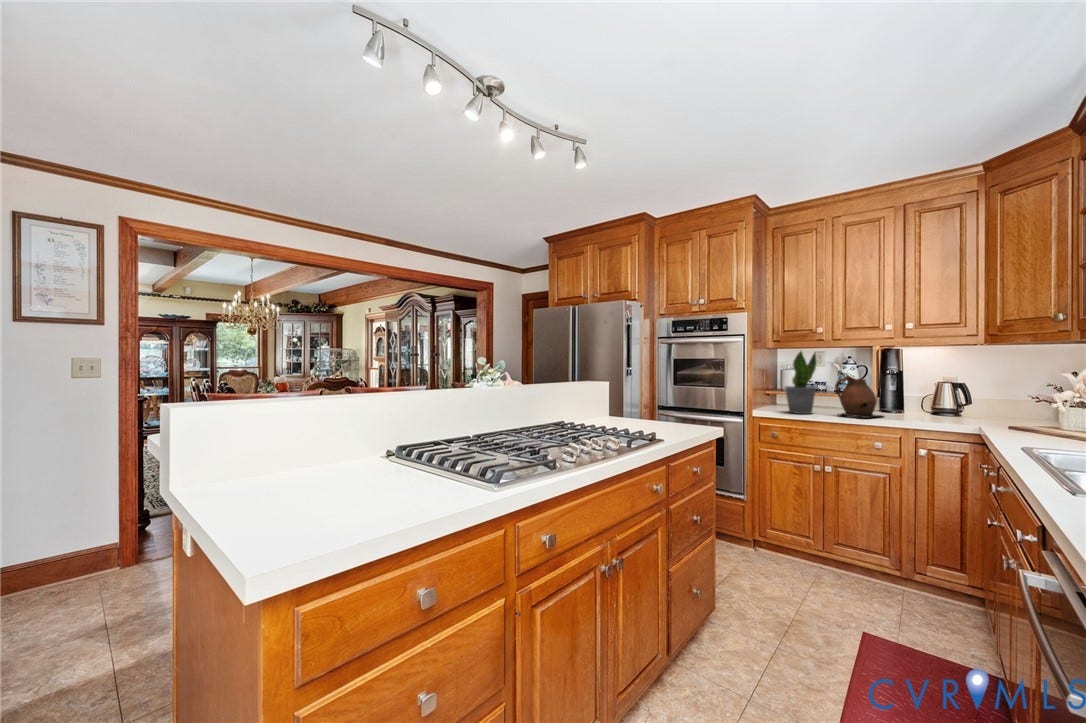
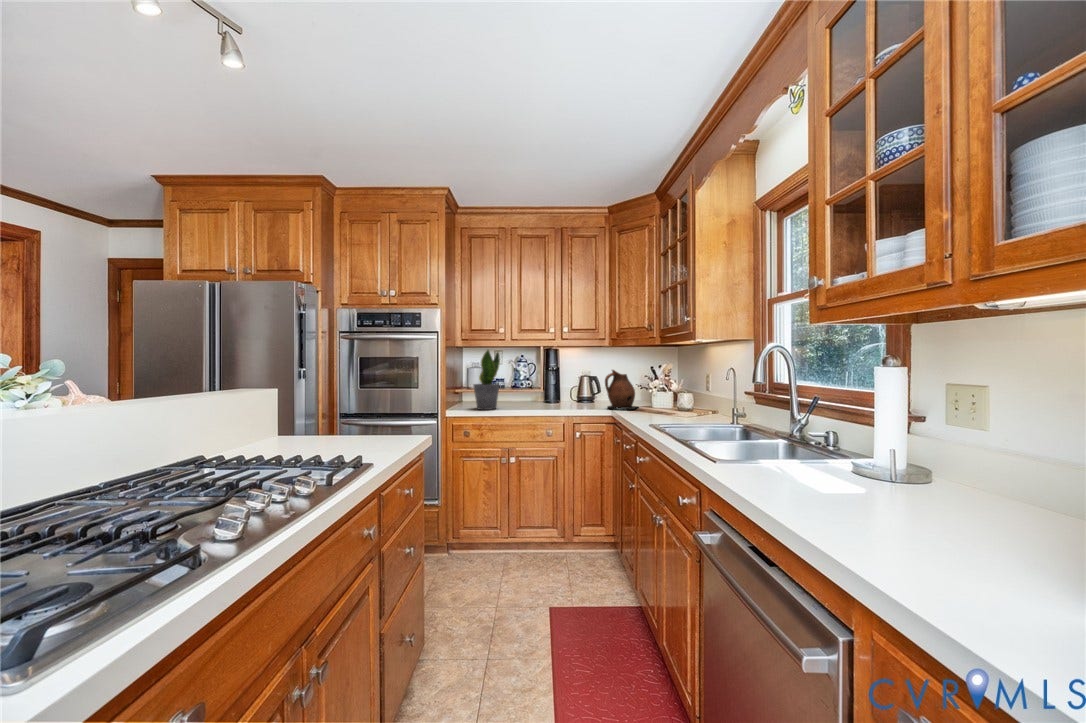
ceramic pitcher: present [835,374,881,418] -> present [605,370,637,409]

